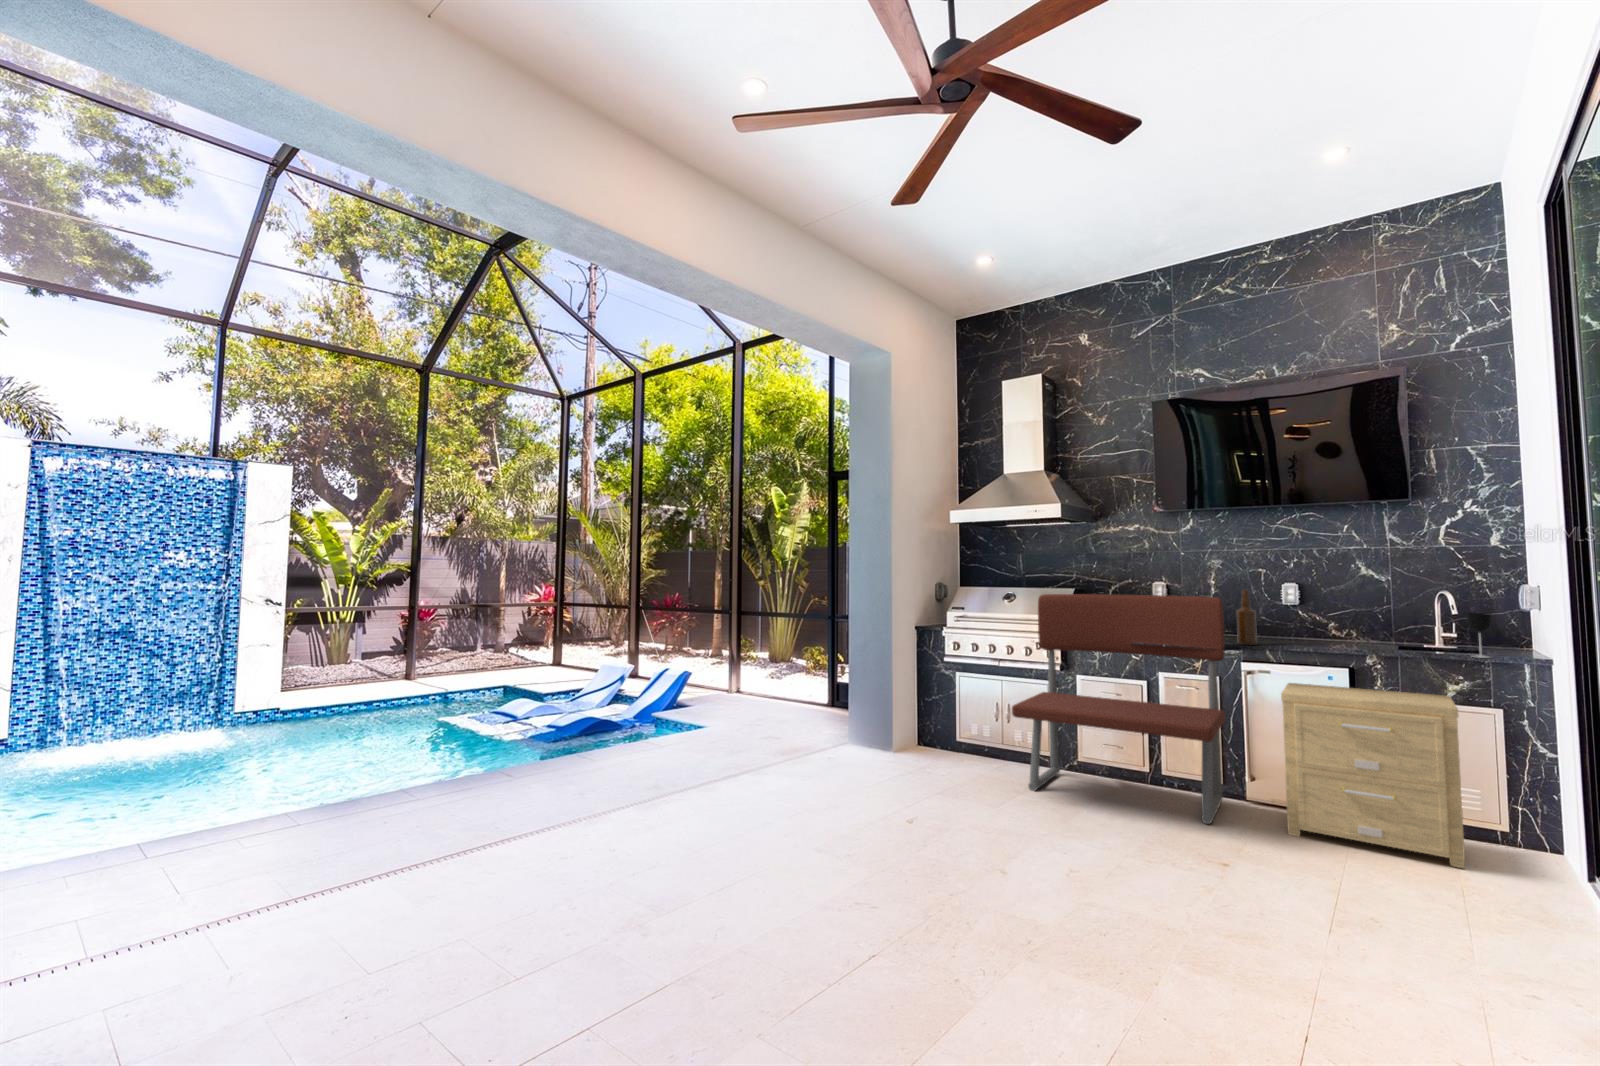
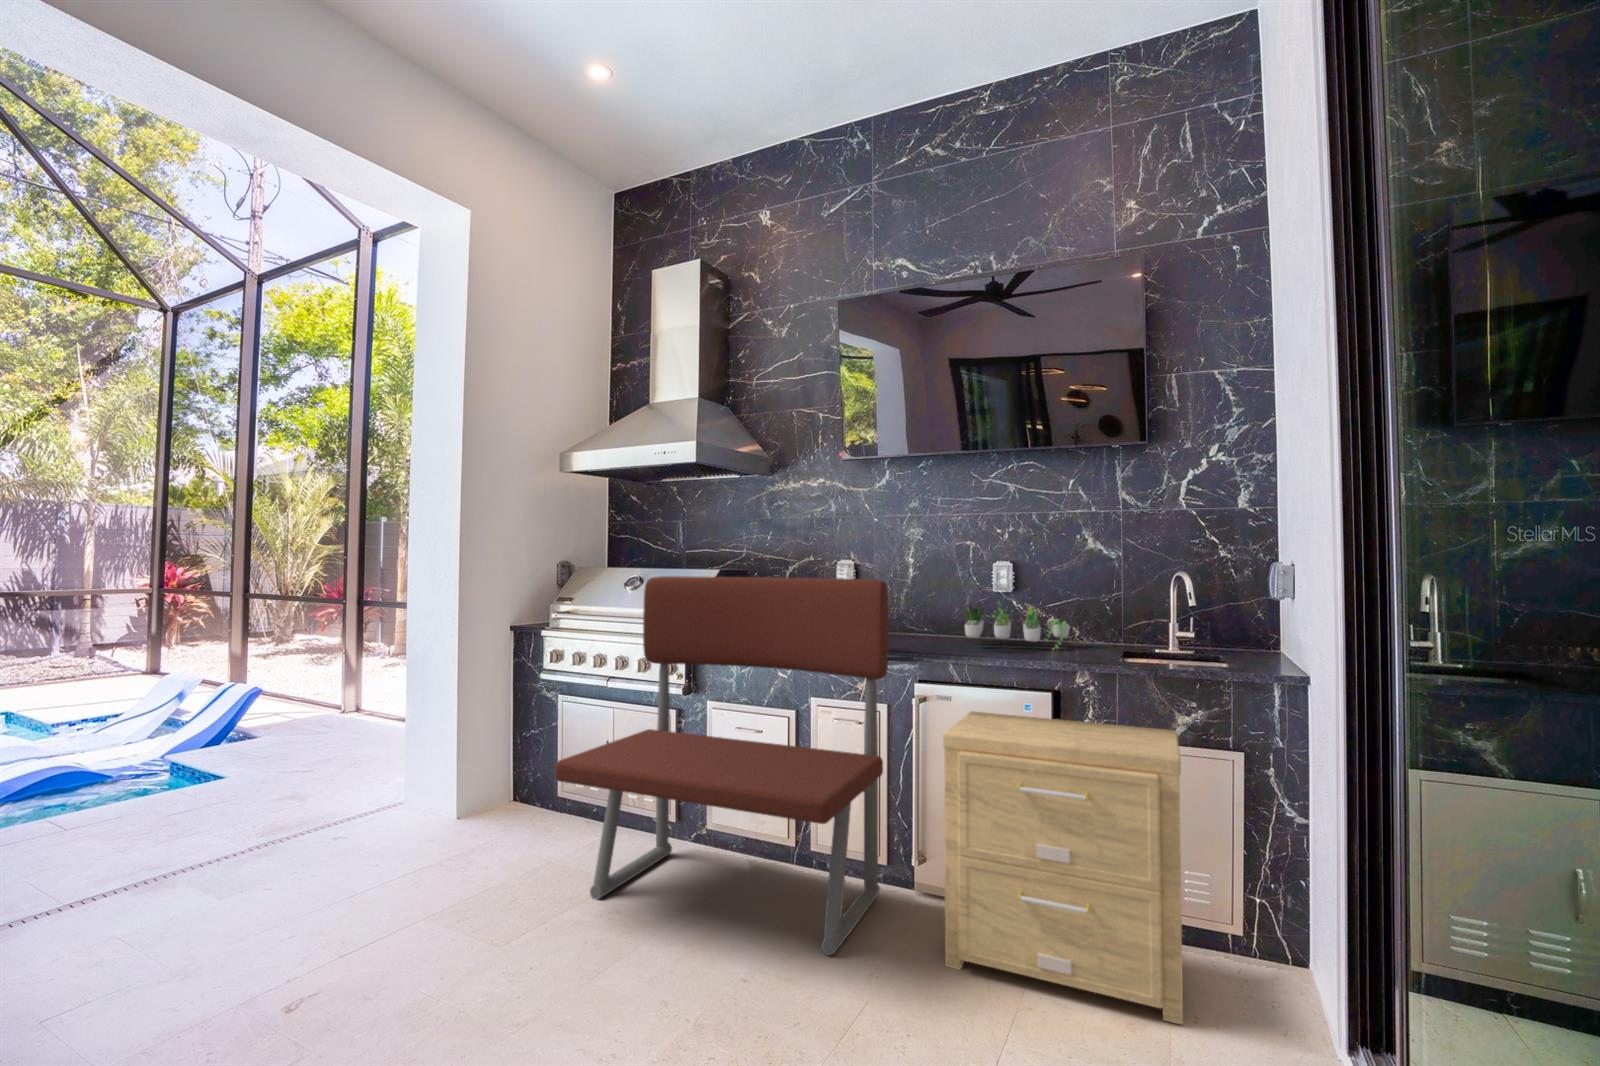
bottle: present [1236,590,1257,645] -> none [915,570,940,653]
succulent plant: none [1266,609,1354,645] -> present [962,603,1069,650]
wine glass: present [1467,613,1491,658] -> none [1202,603,1232,671]

